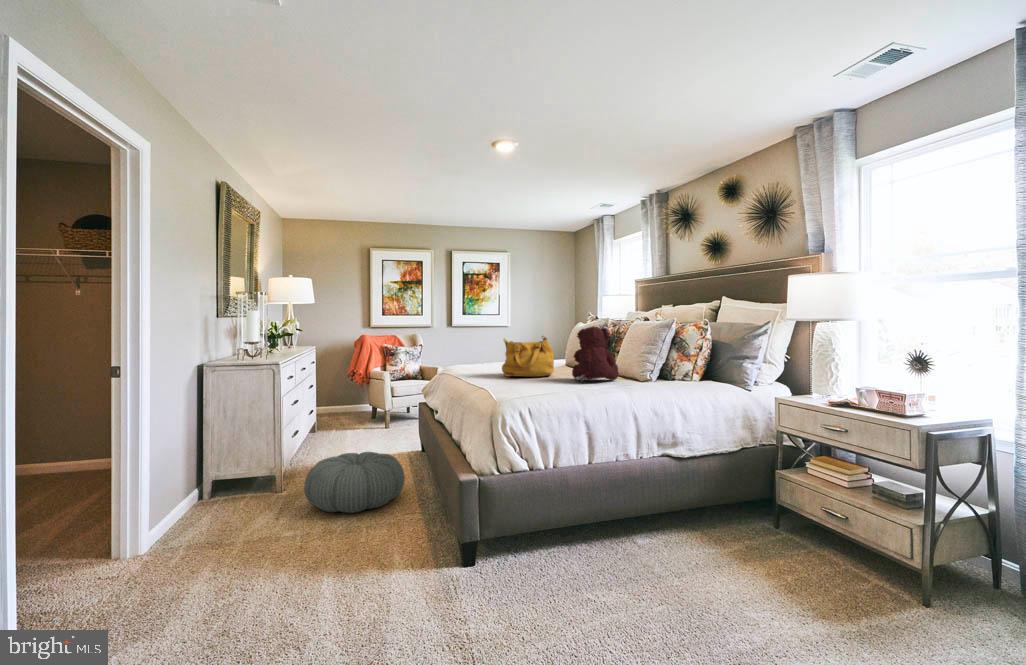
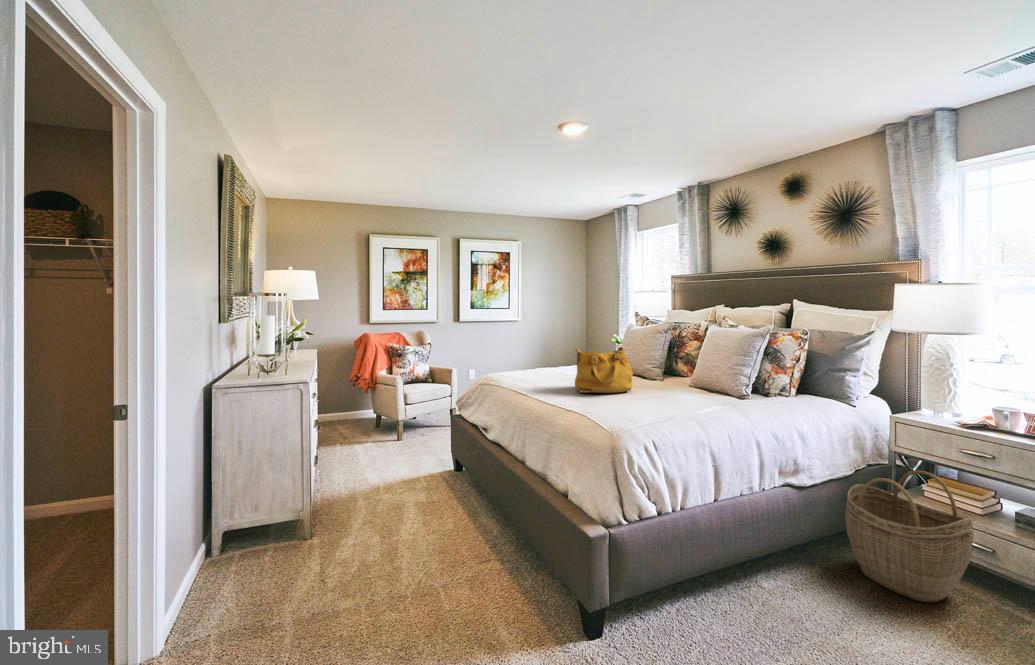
teddy bear: present [572,326,619,382] -> none [661,336,717,403]
woven basket: none [721,443,818,556] -> present [845,471,973,602]
pouf: present [304,452,405,513] -> none [350,482,466,564]

